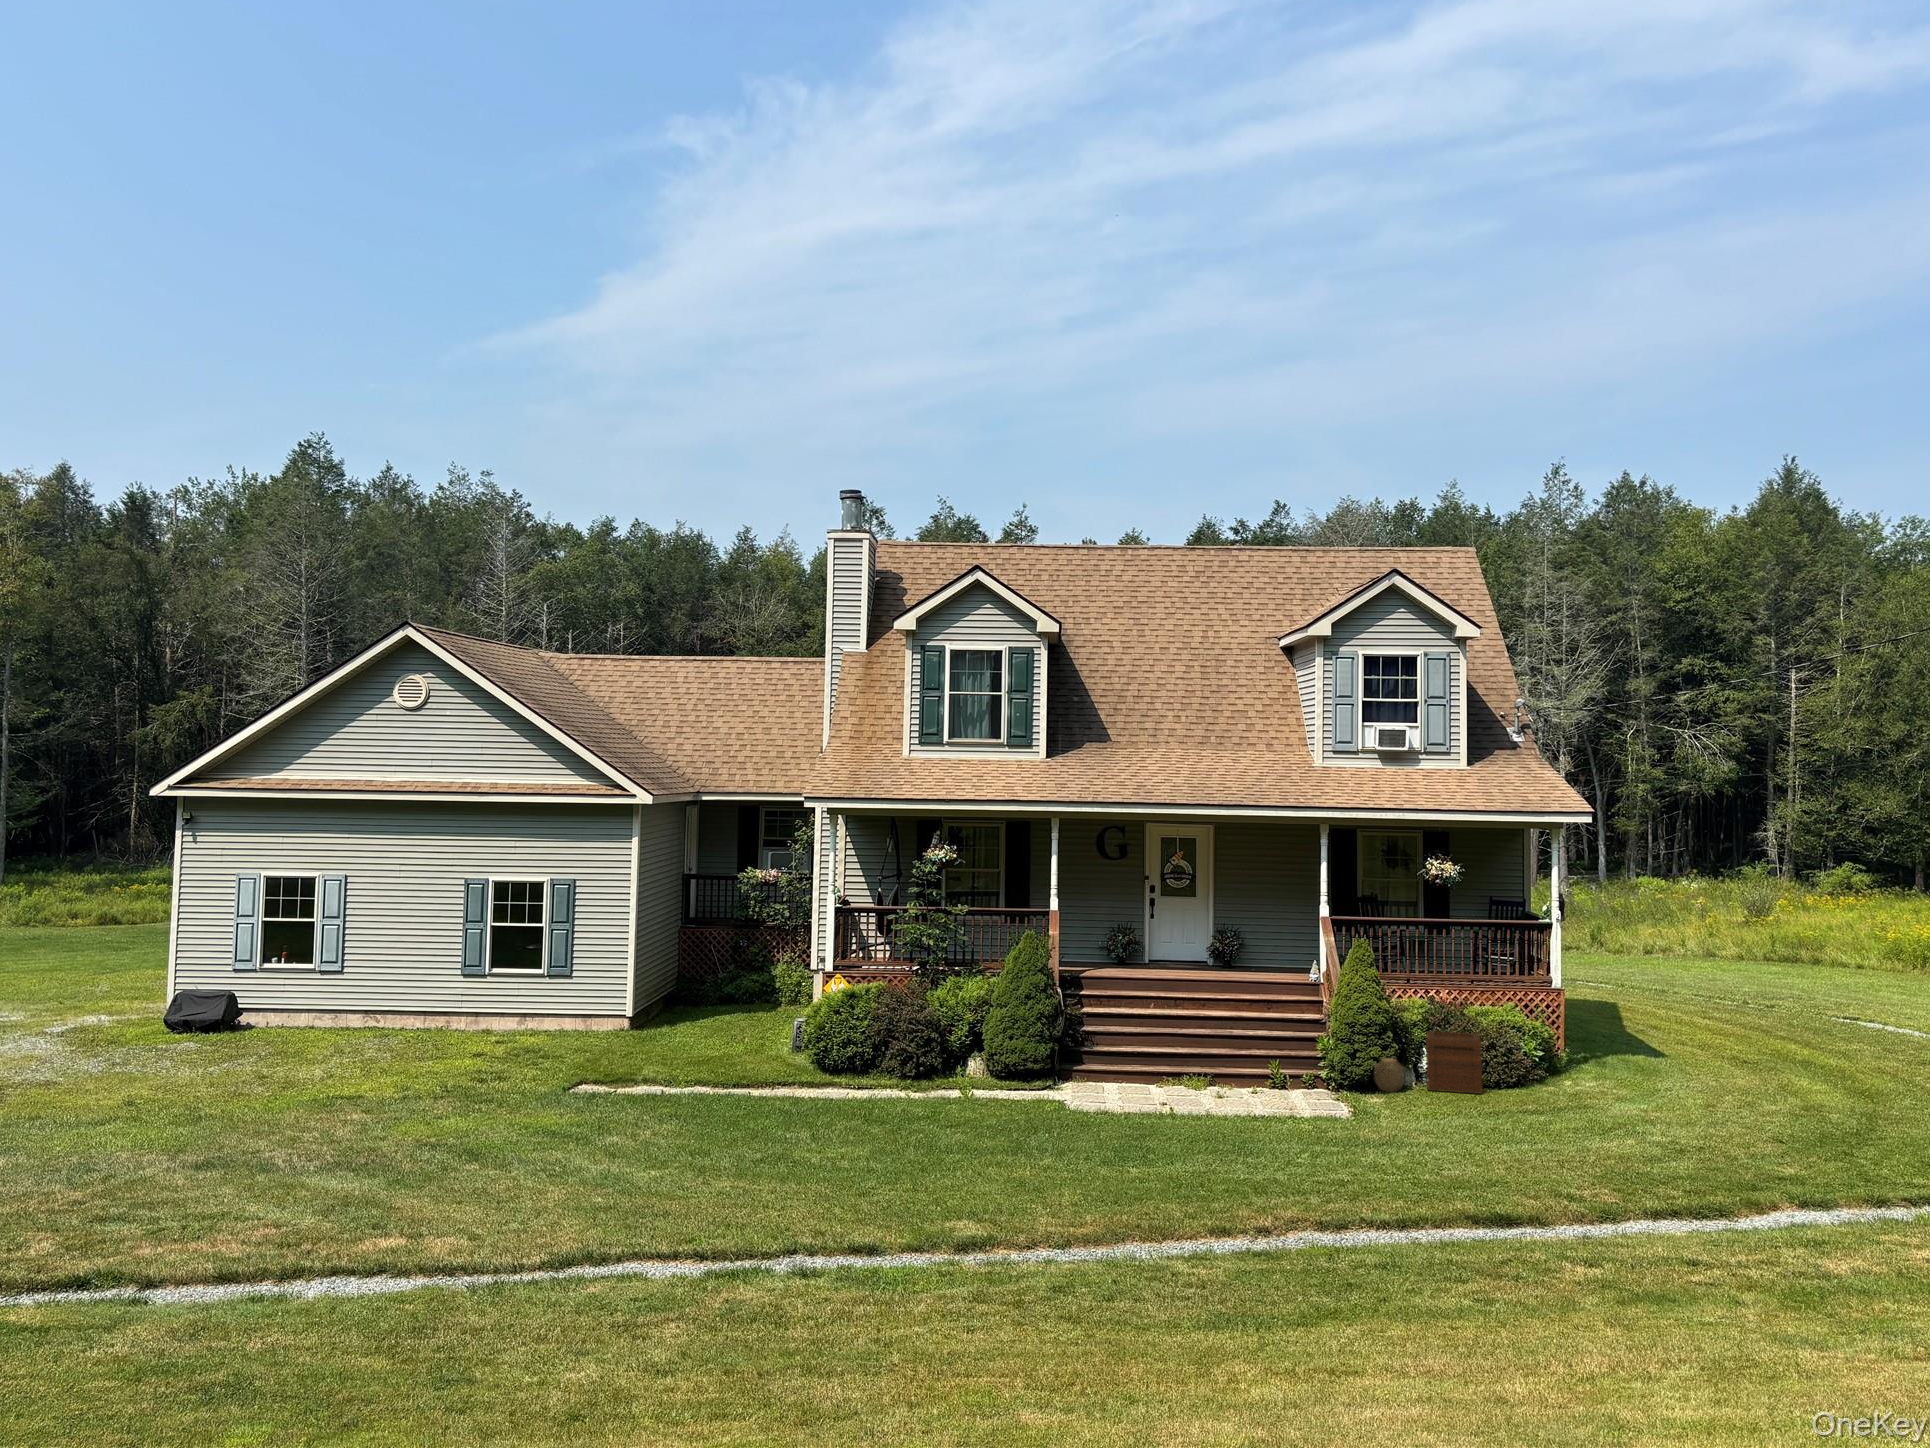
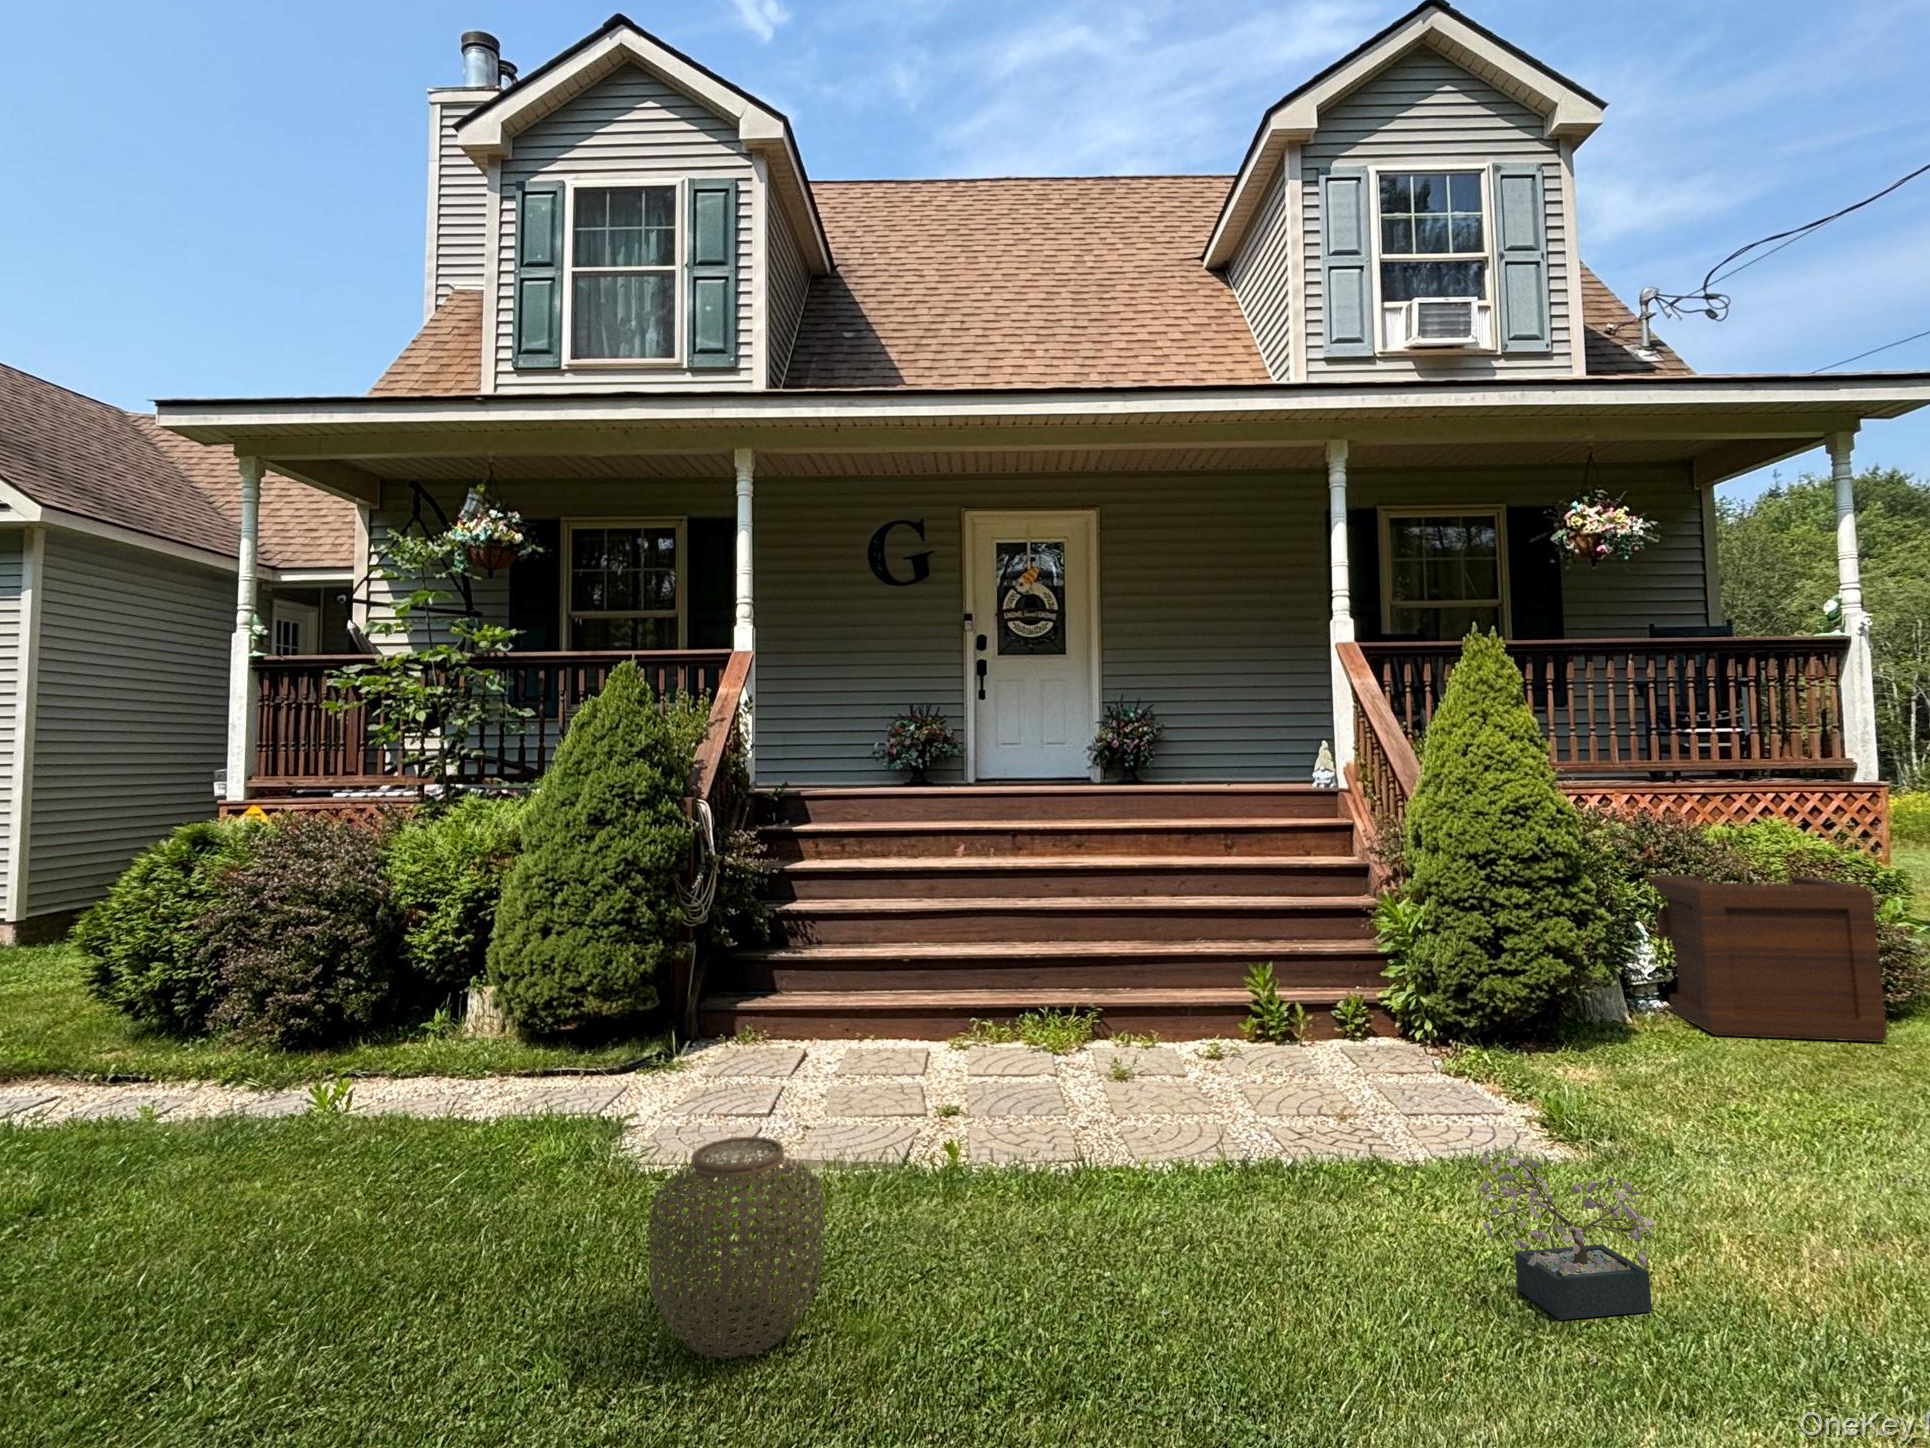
woven basket: present [1374,1058,1405,1091] -> present [649,1137,824,1358]
decorative plant: none [1289,1101,1325,1133] -> present [1478,1149,1654,1320]

